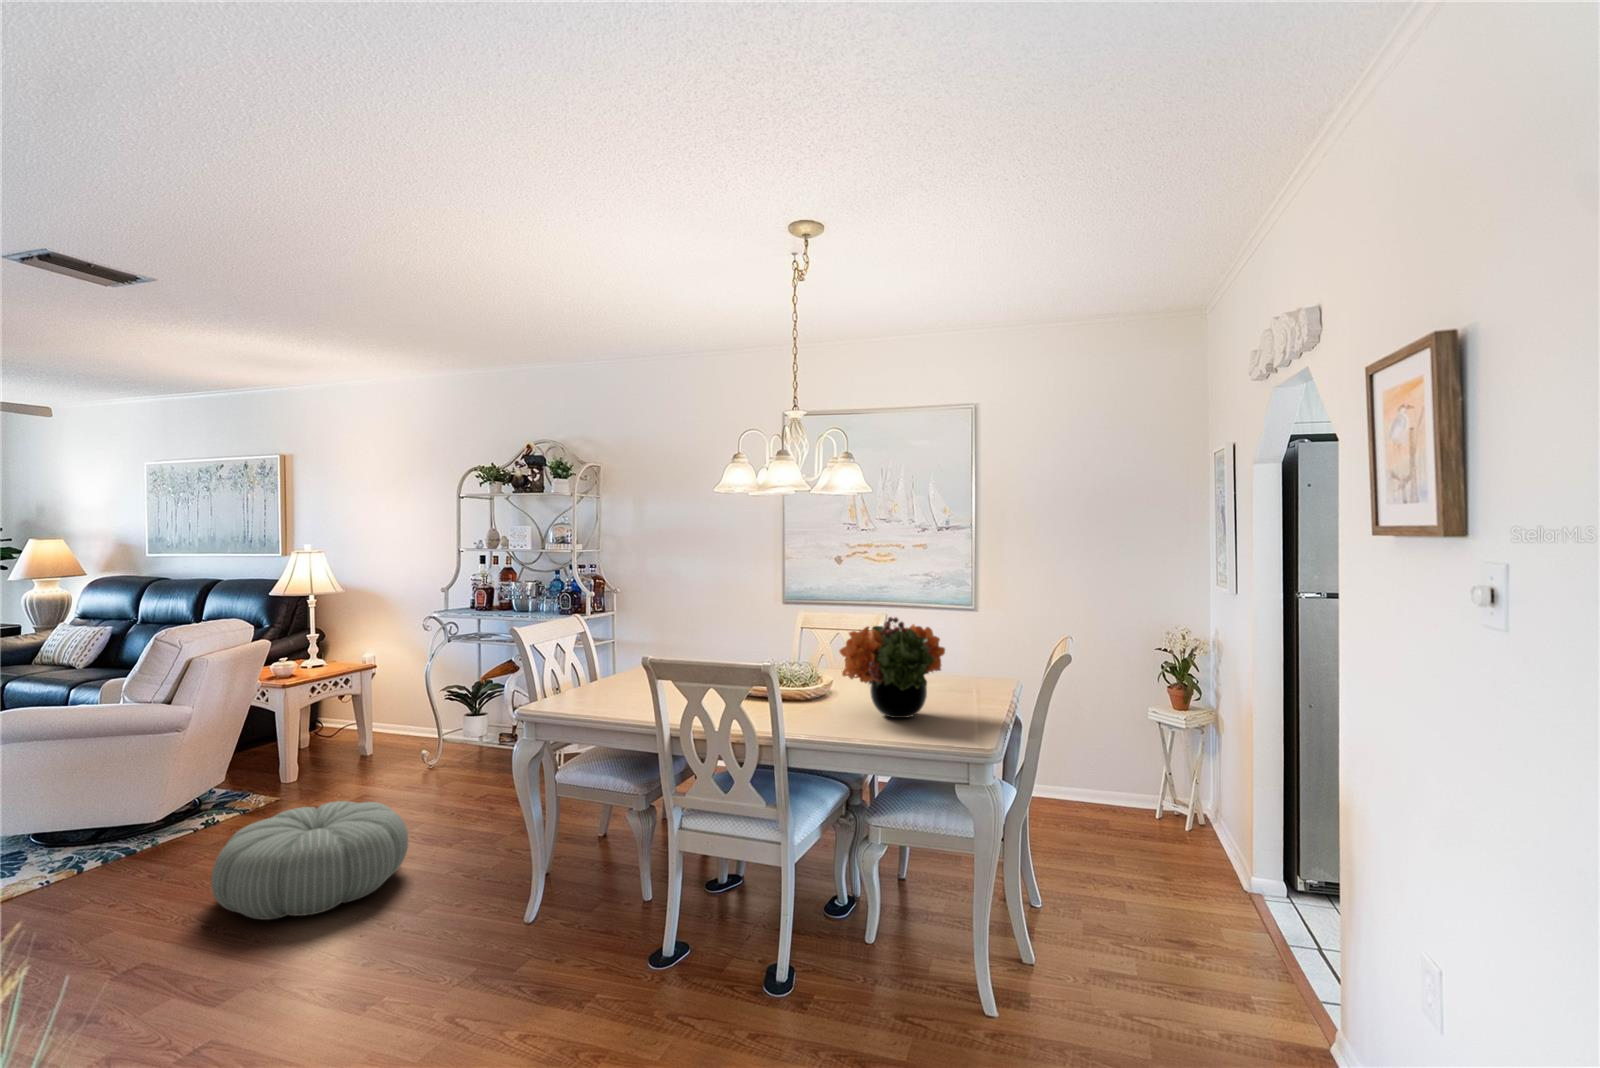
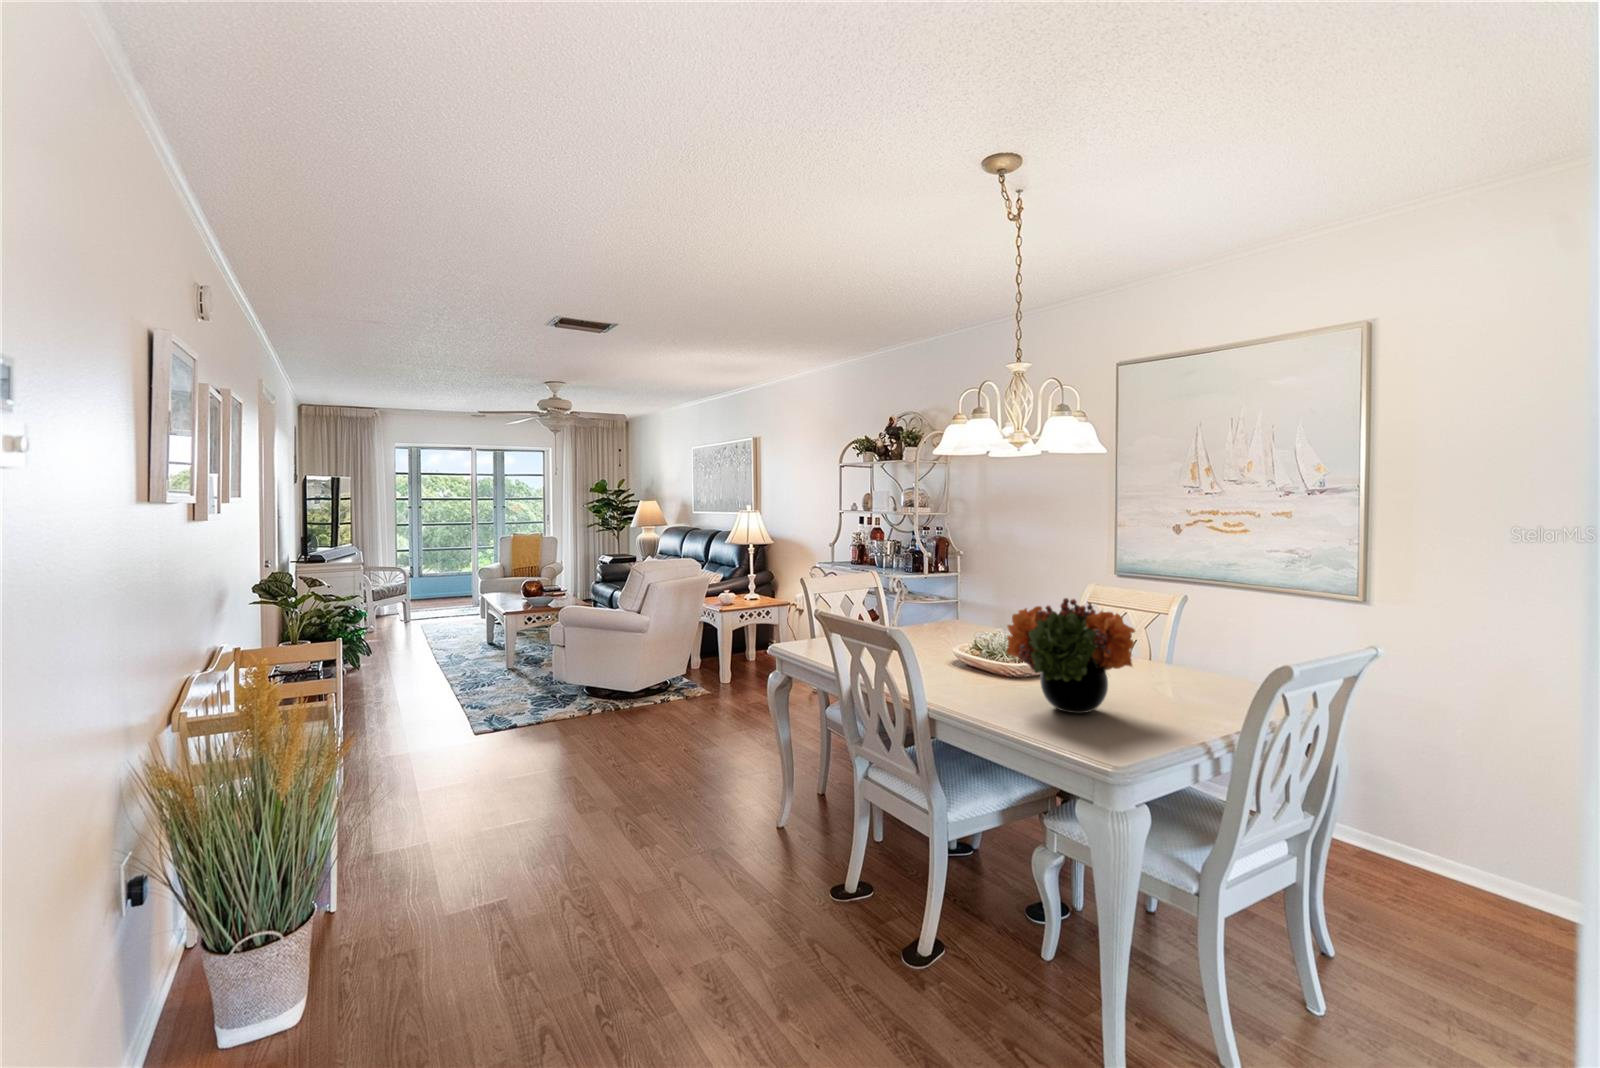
pouf: present [211,801,408,920] -> none [620,699,740,774]

